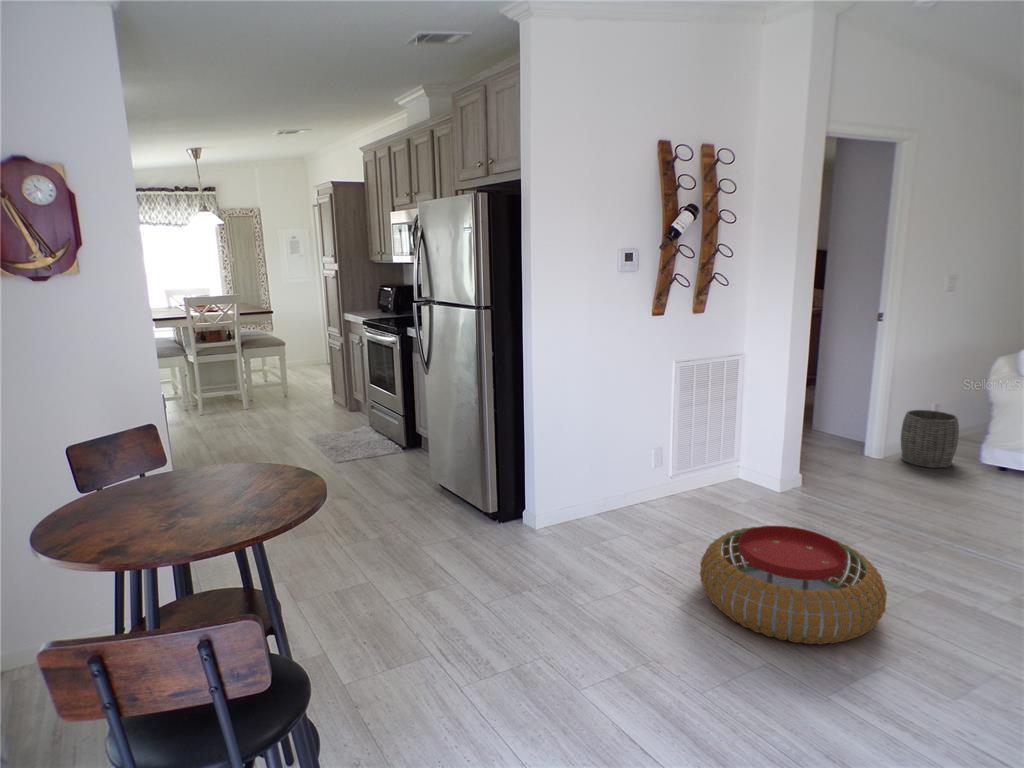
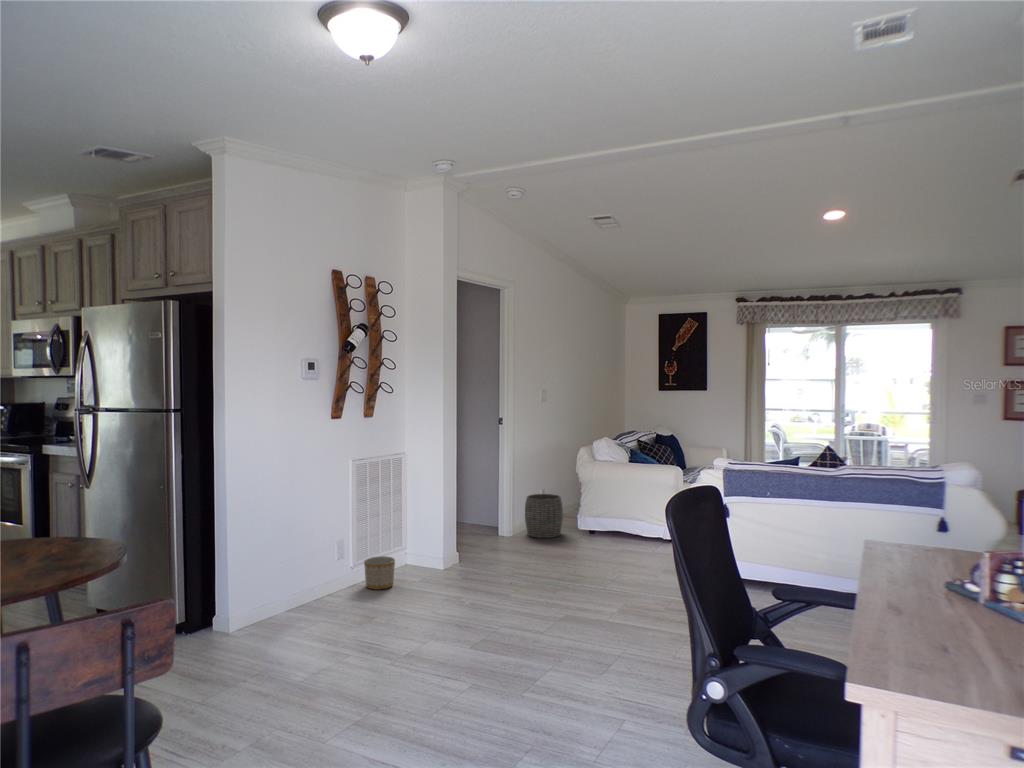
planter: none [684,469,719,507] -> present [364,556,395,590]
pouf: present [700,526,887,645] -> none [396,579,536,664]

